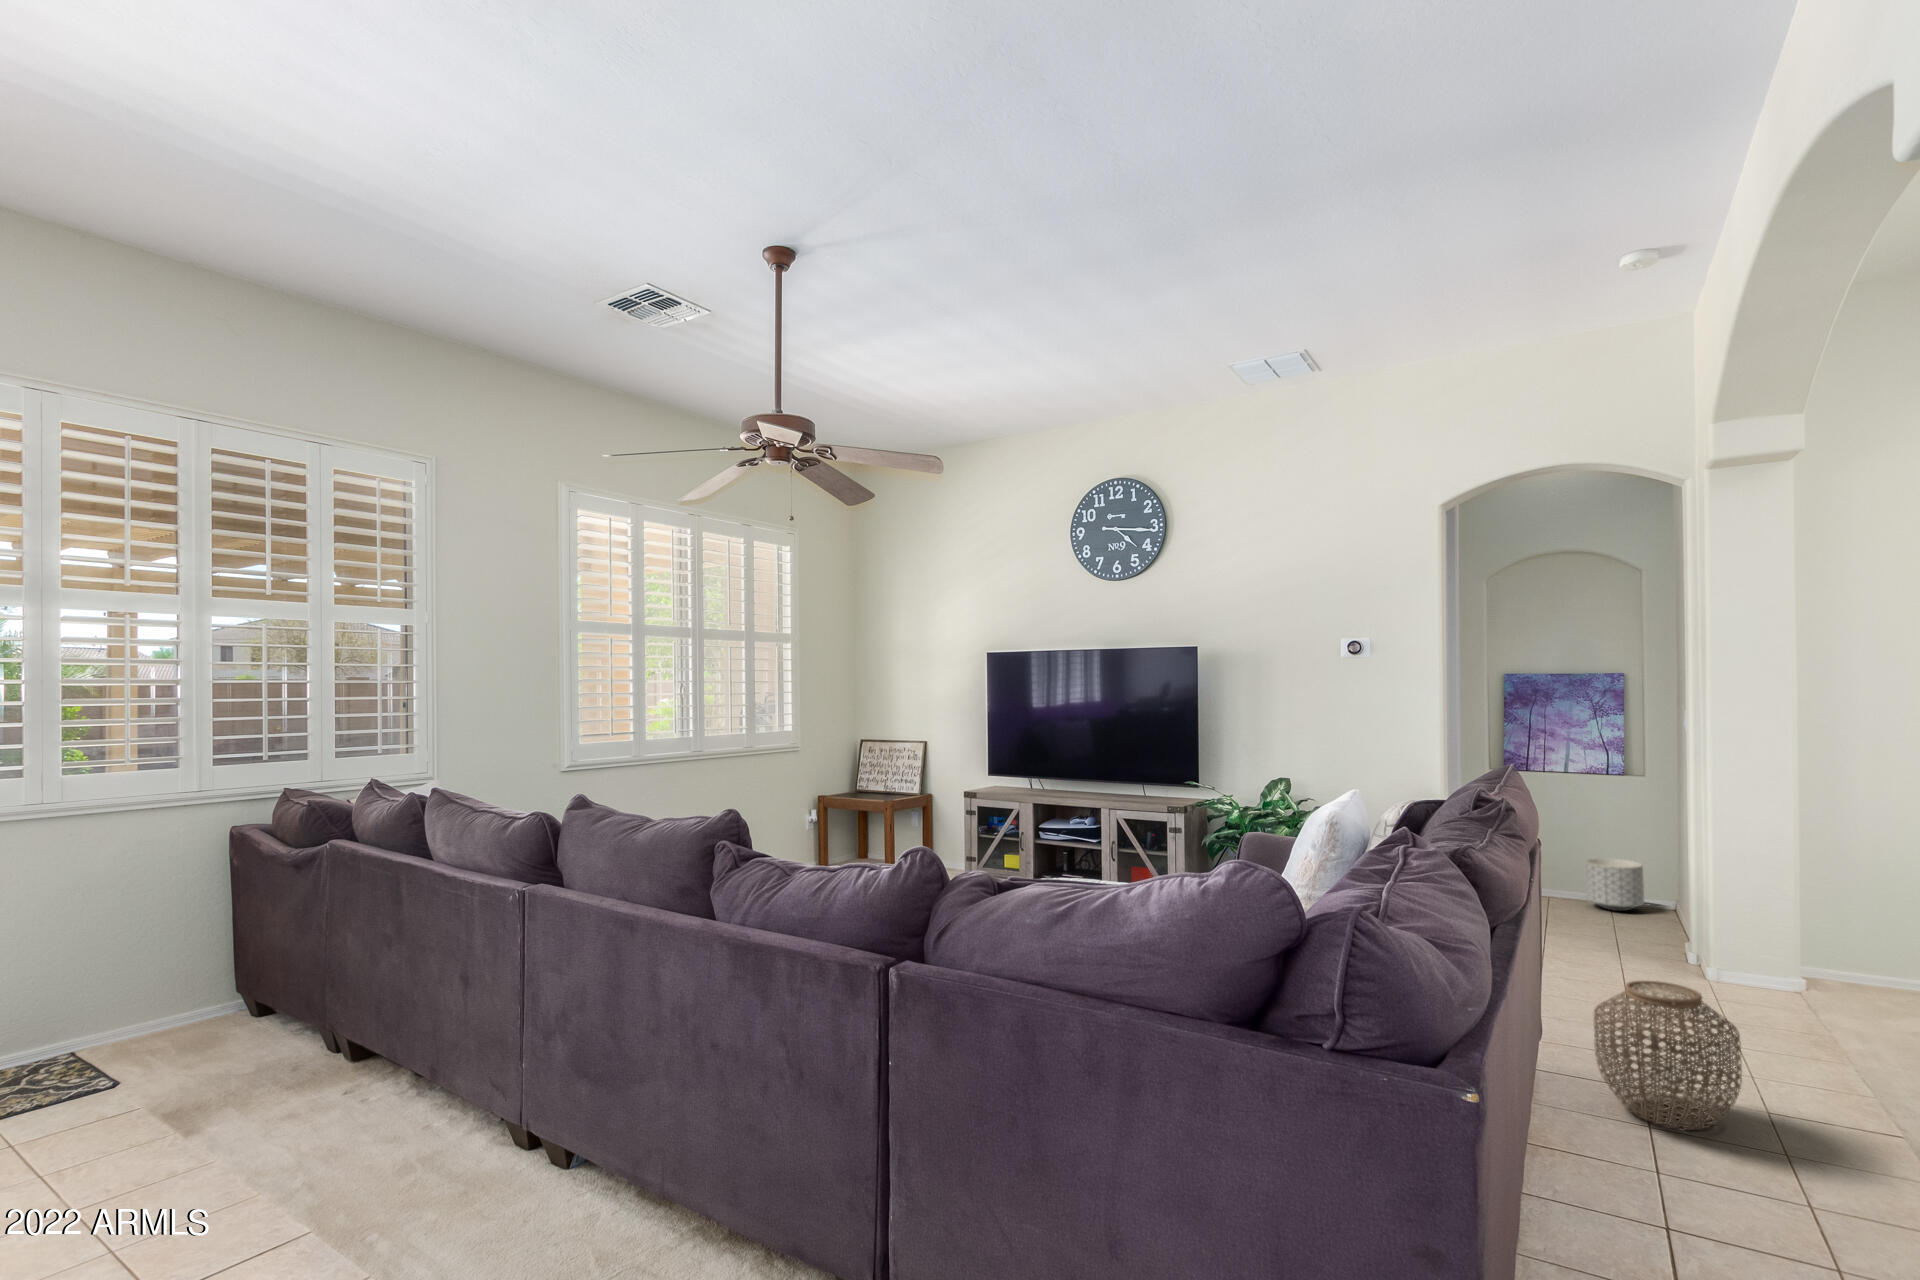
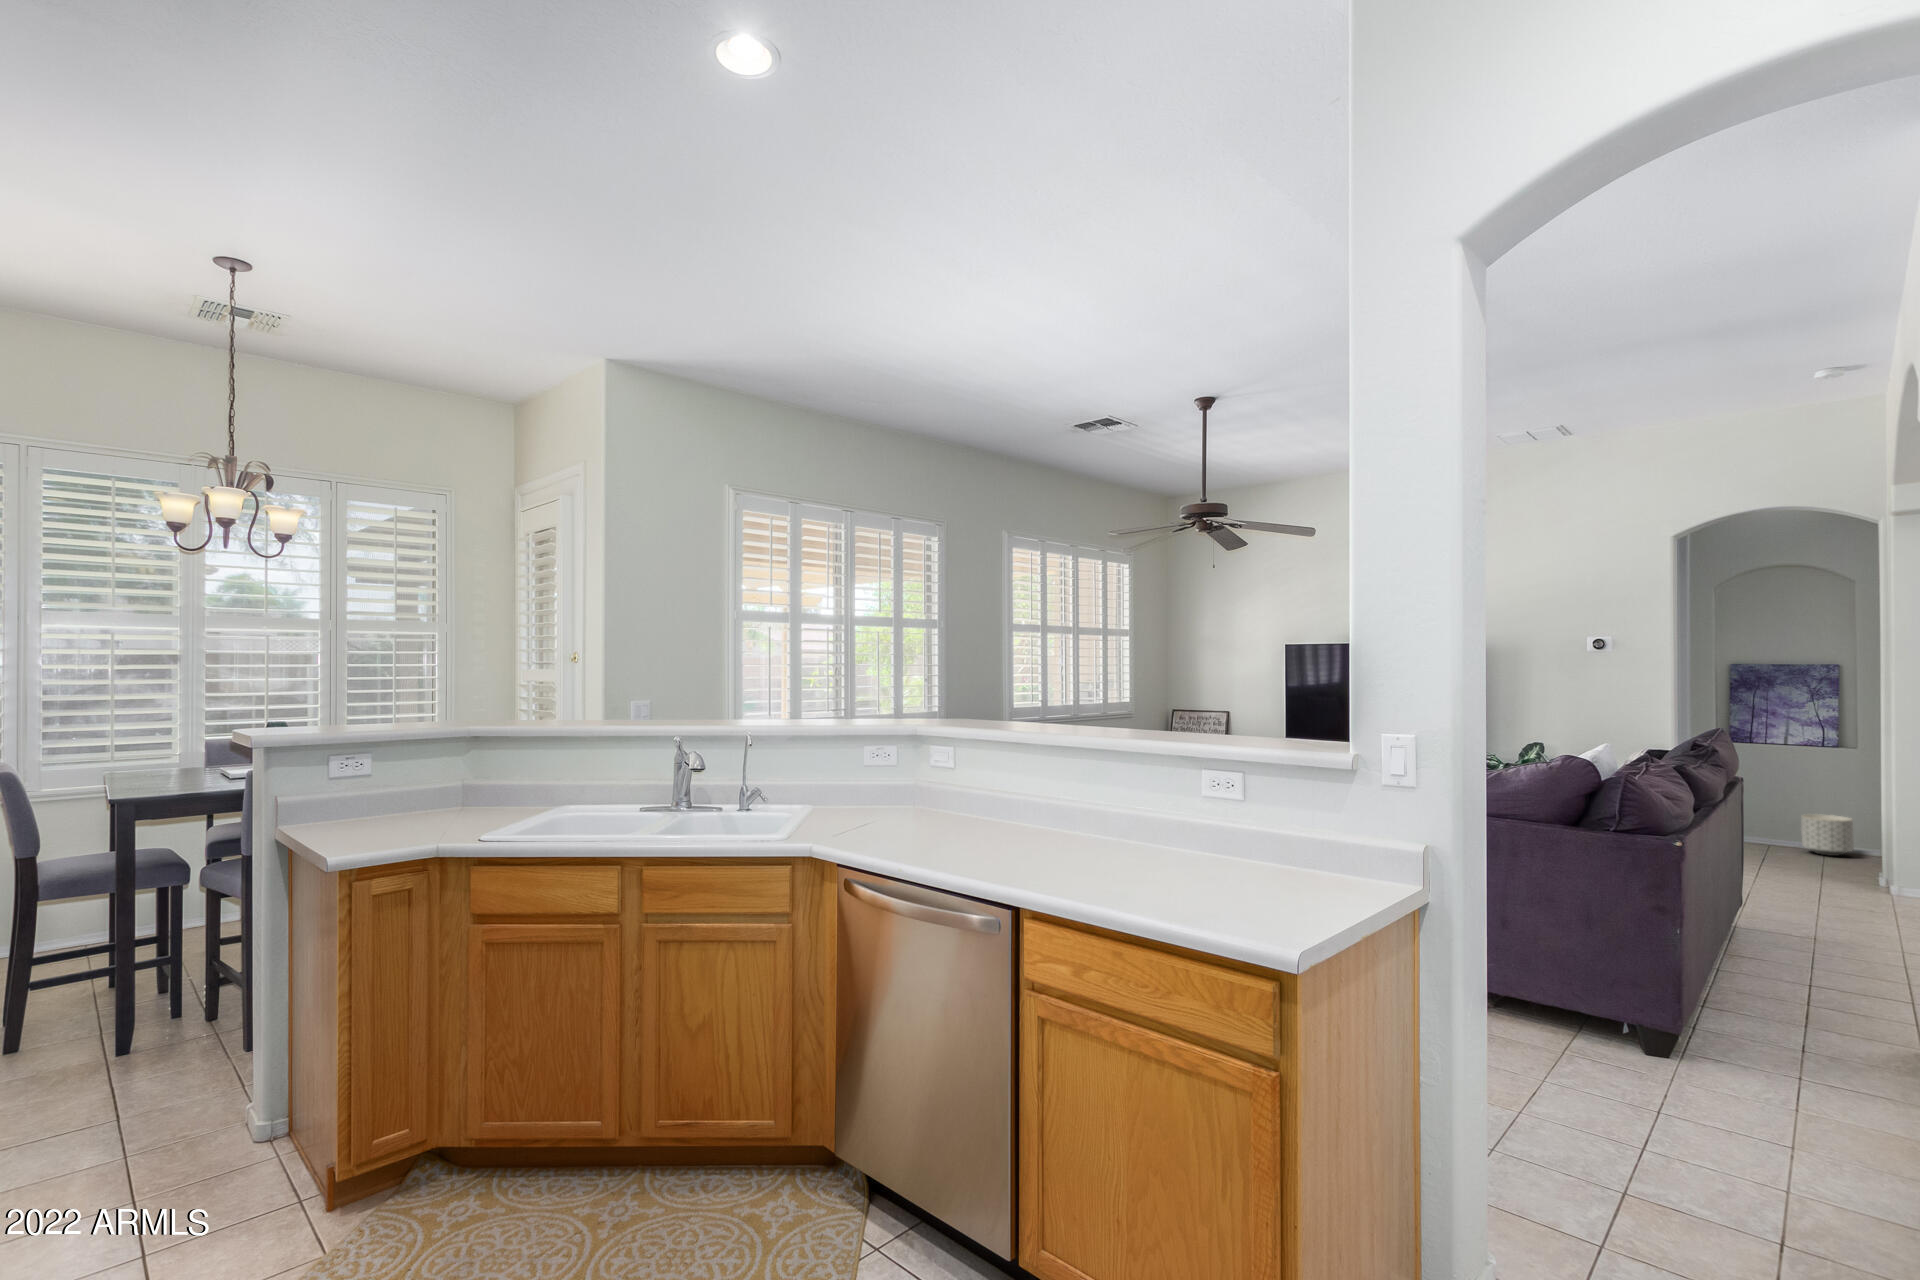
woven basket: present [1594,981,1742,1130] -> none [1780,868,1886,960]

